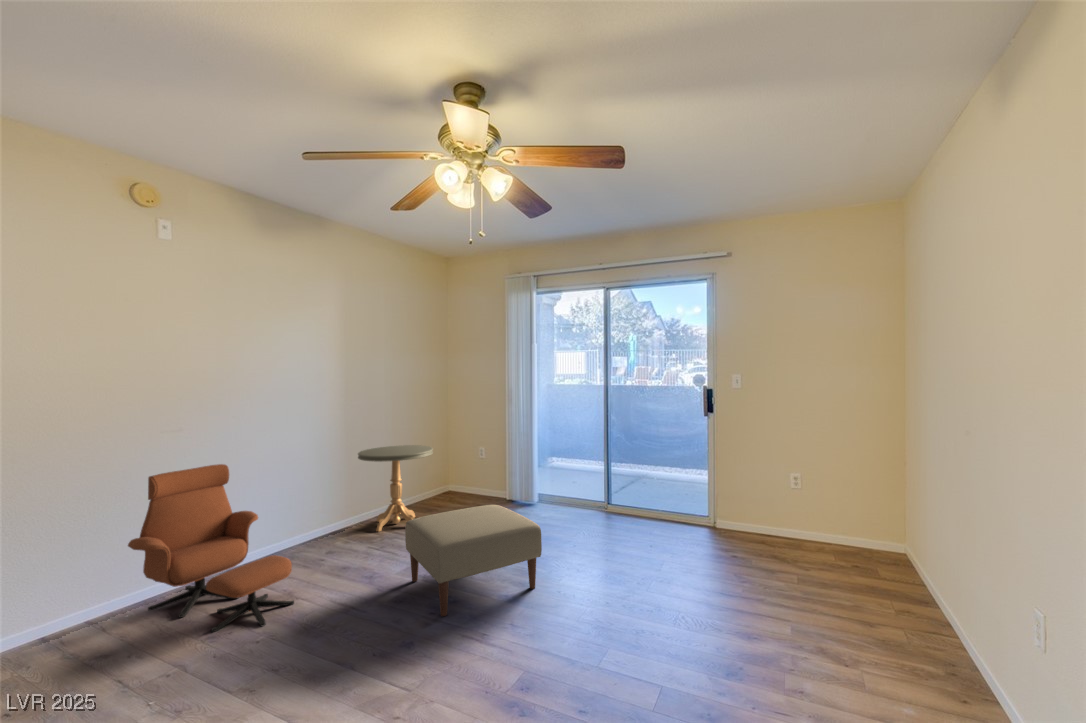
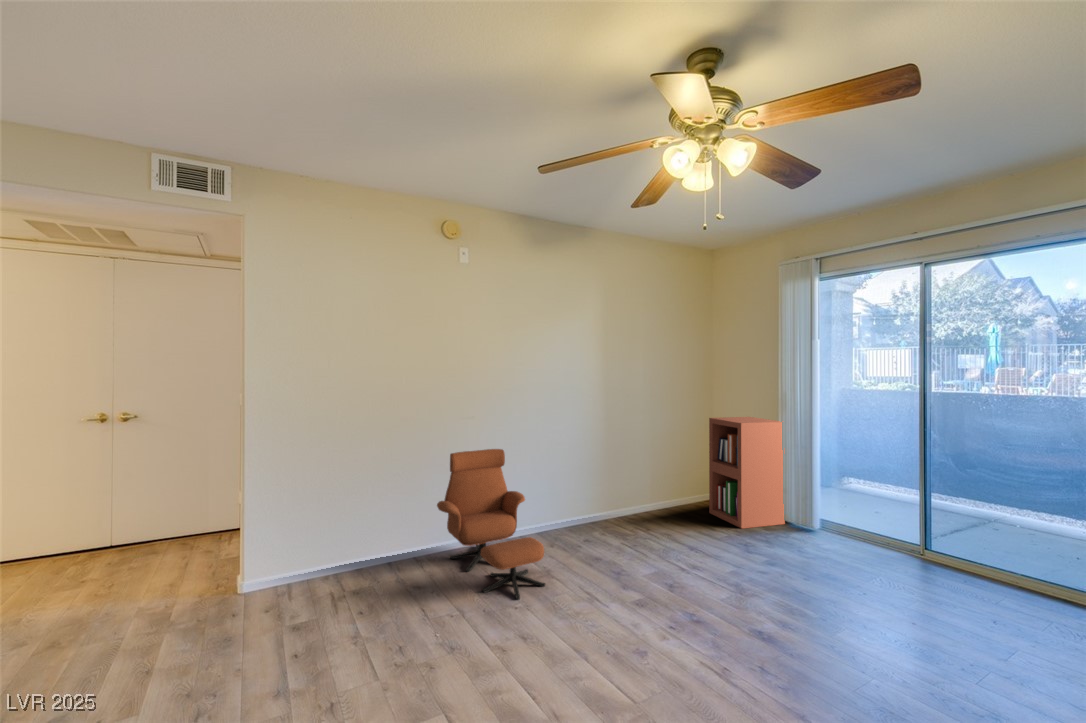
bookshelf: none [445,413,508,510] -> present [709,417,785,528]
side table: present [358,445,433,532] -> none [615,446,691,535]
ottoman: present [405,505,542,616] -> none [647,532,806,653]

